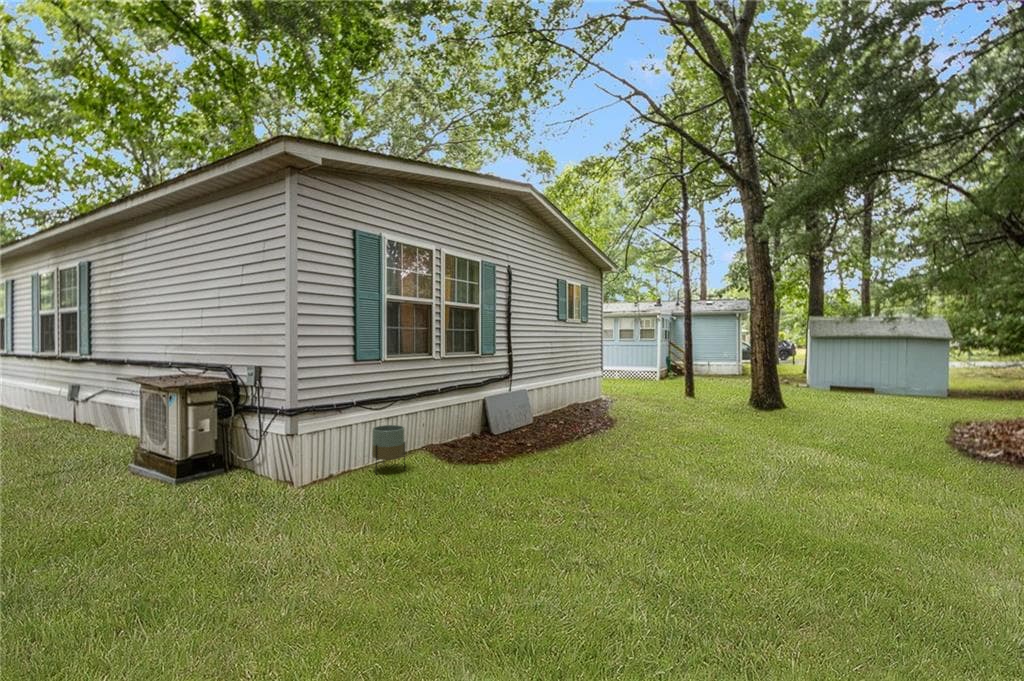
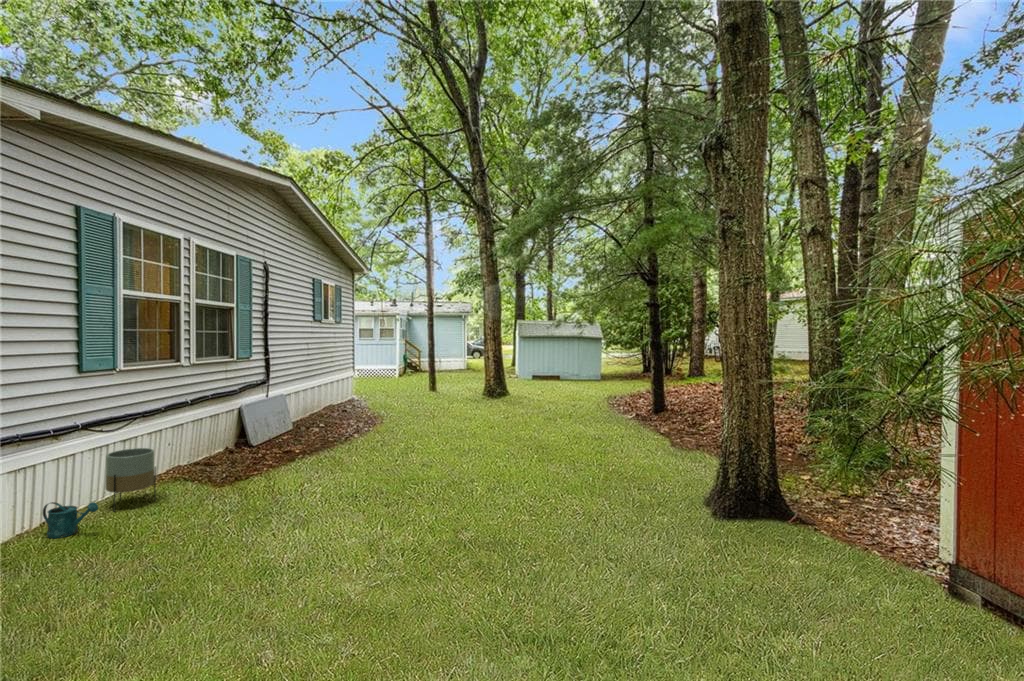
watering can: none [329,460,359,488] -> present [43,502,98,538]

